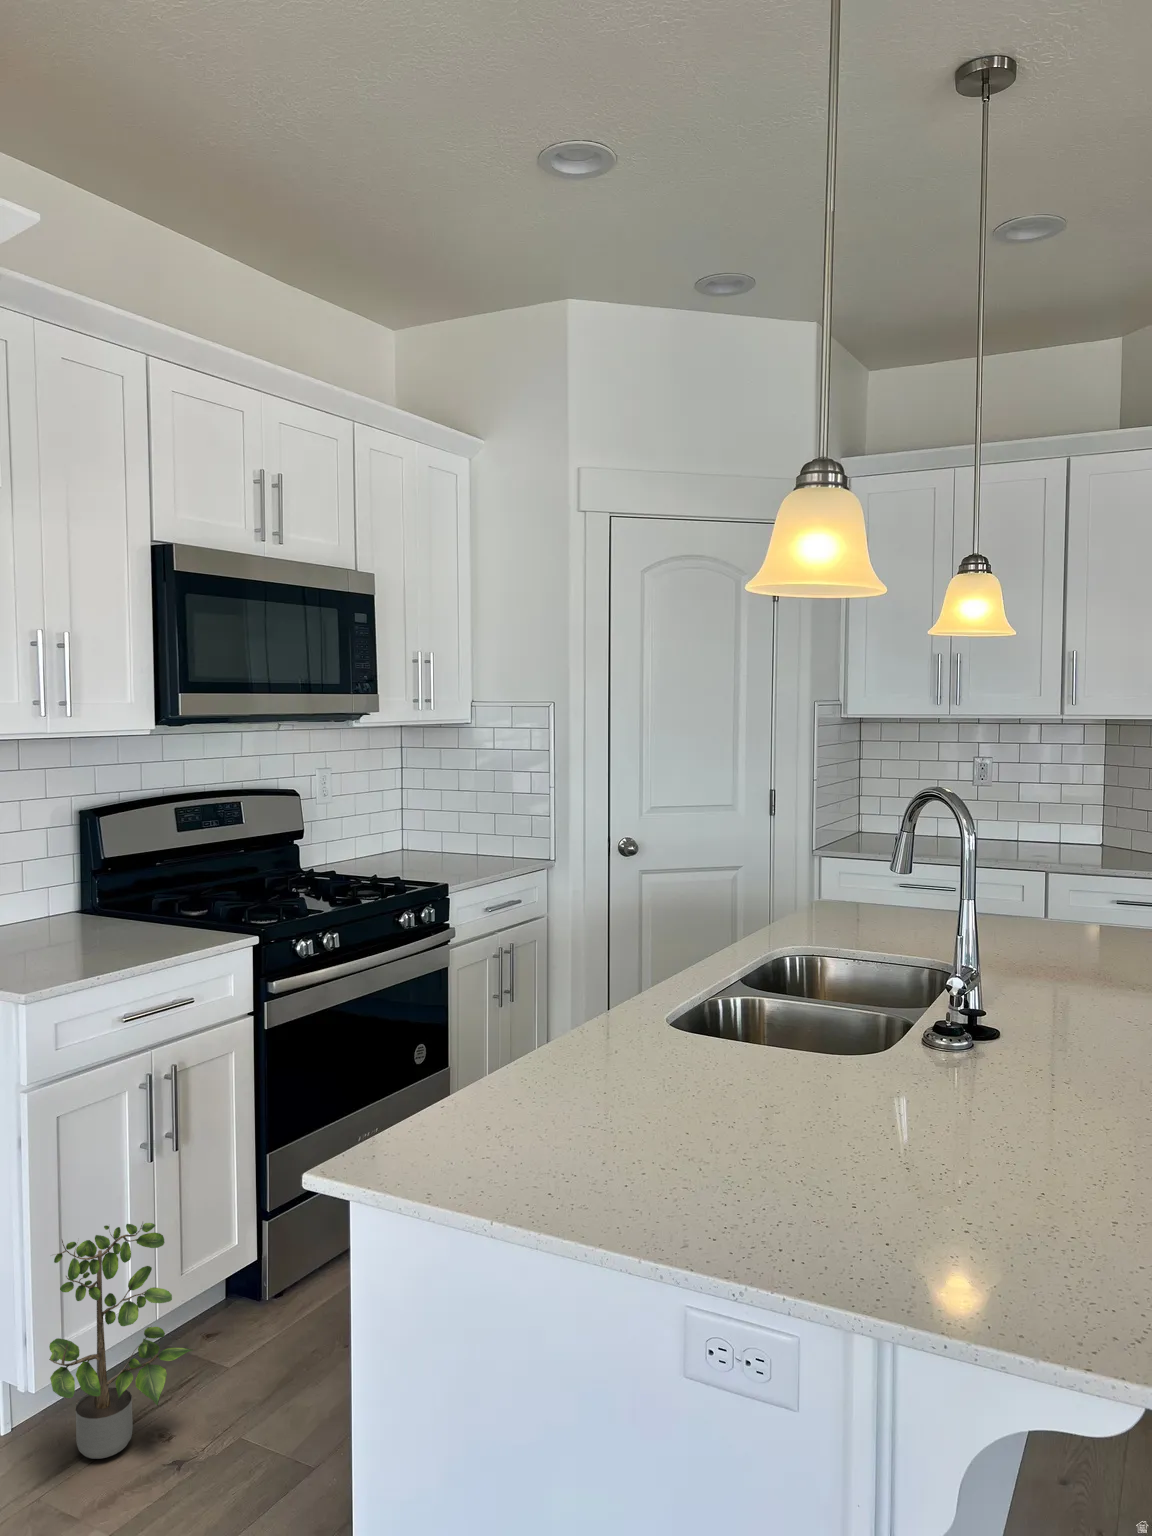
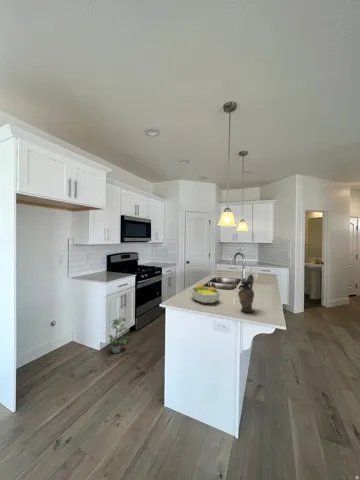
ceramic pitcher: none [875,966,1002,1265] -> present [238,274,254,312]
fruit bowl: none [552,1019,751,1177] -> present [191,284,220,303]

